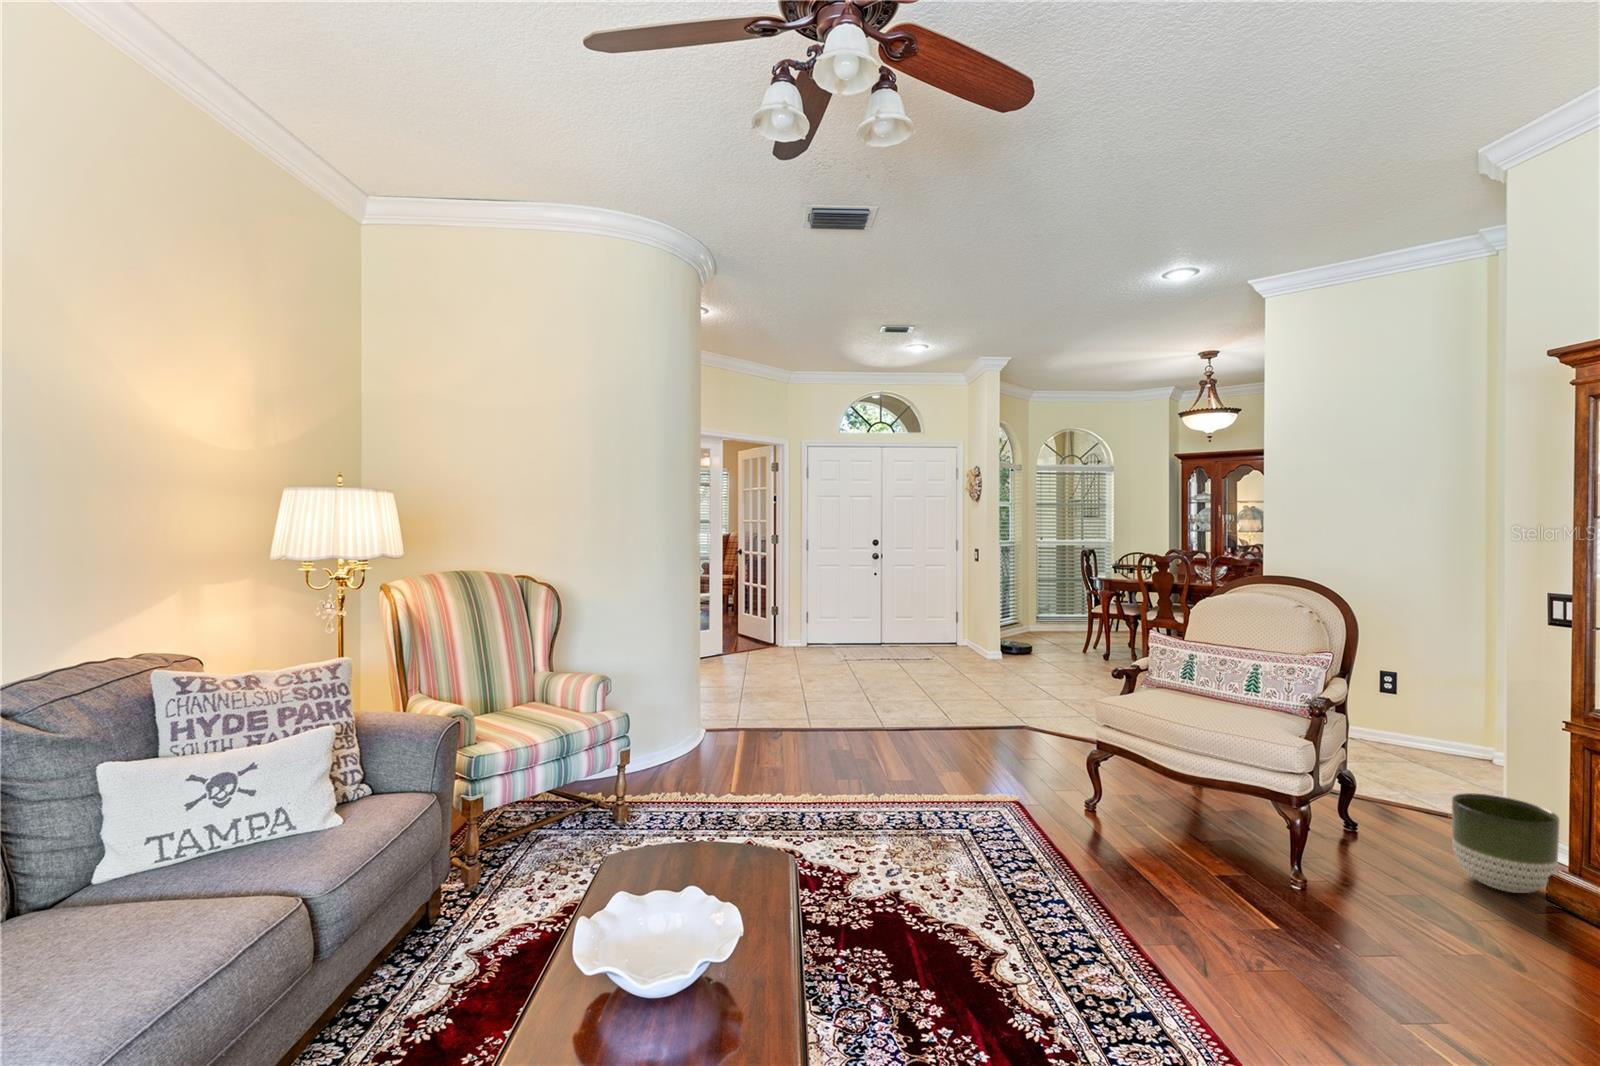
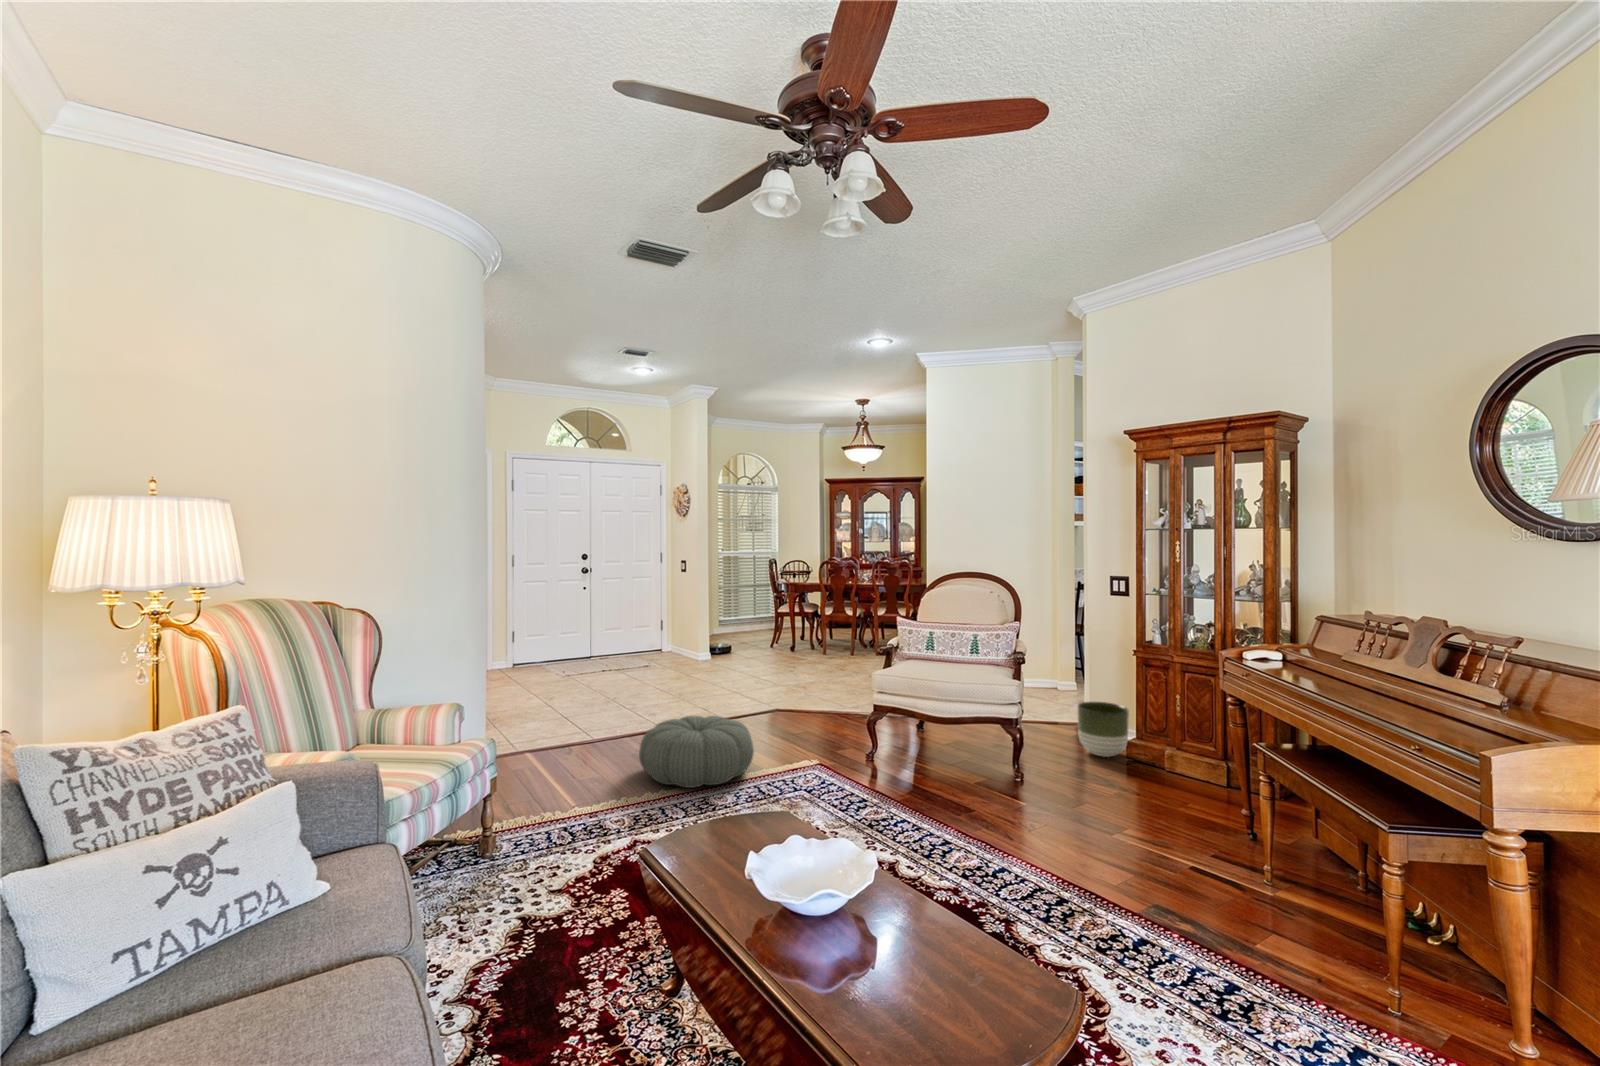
pouf: none [801,725,930,808] -> present [639,716,754,788]

